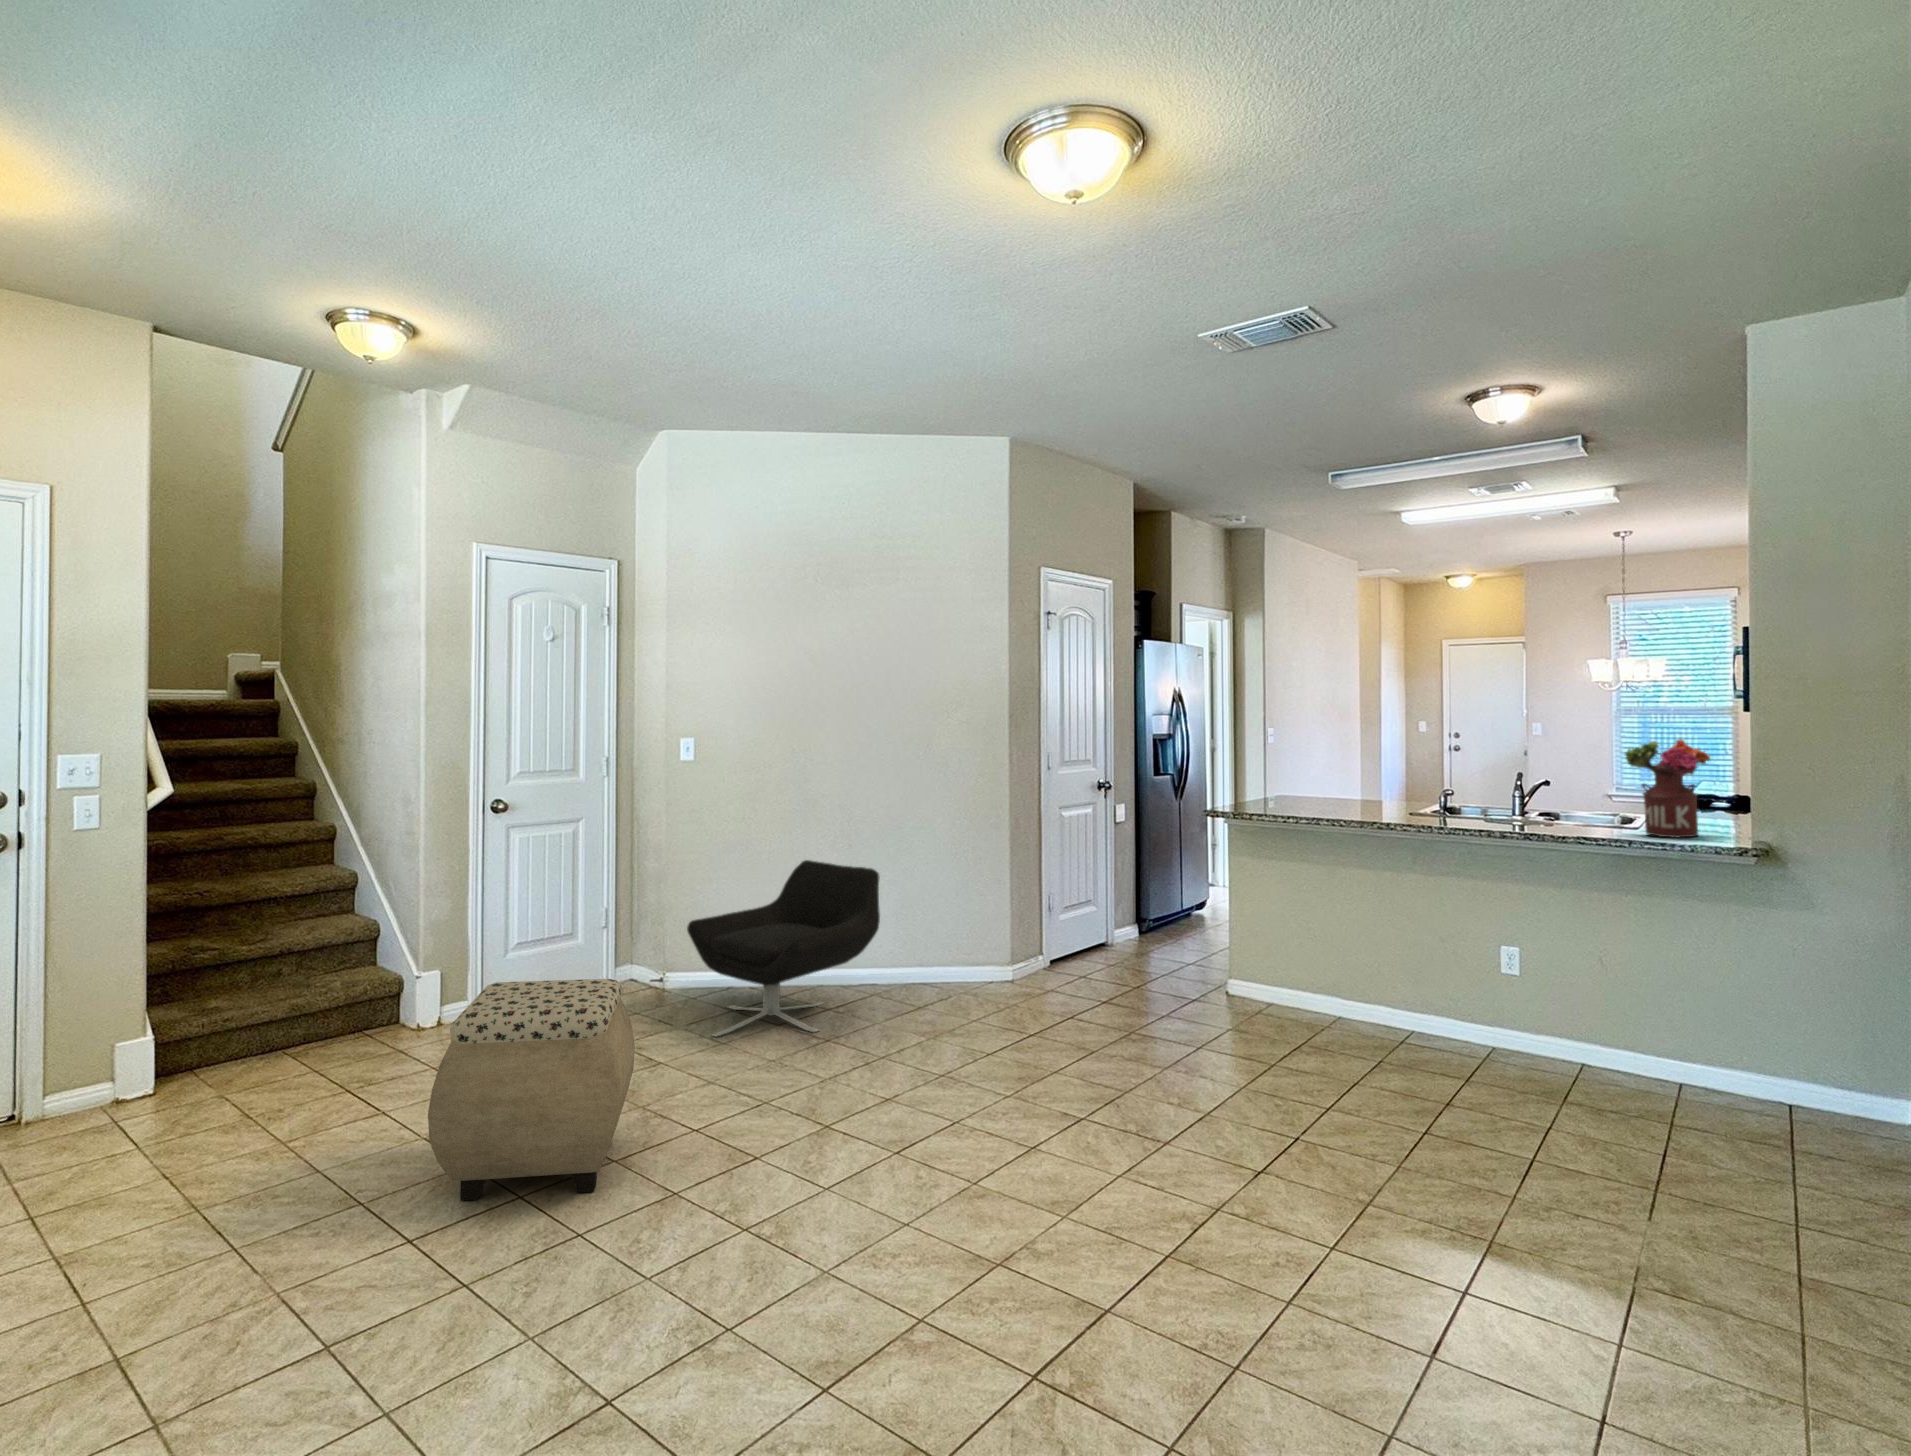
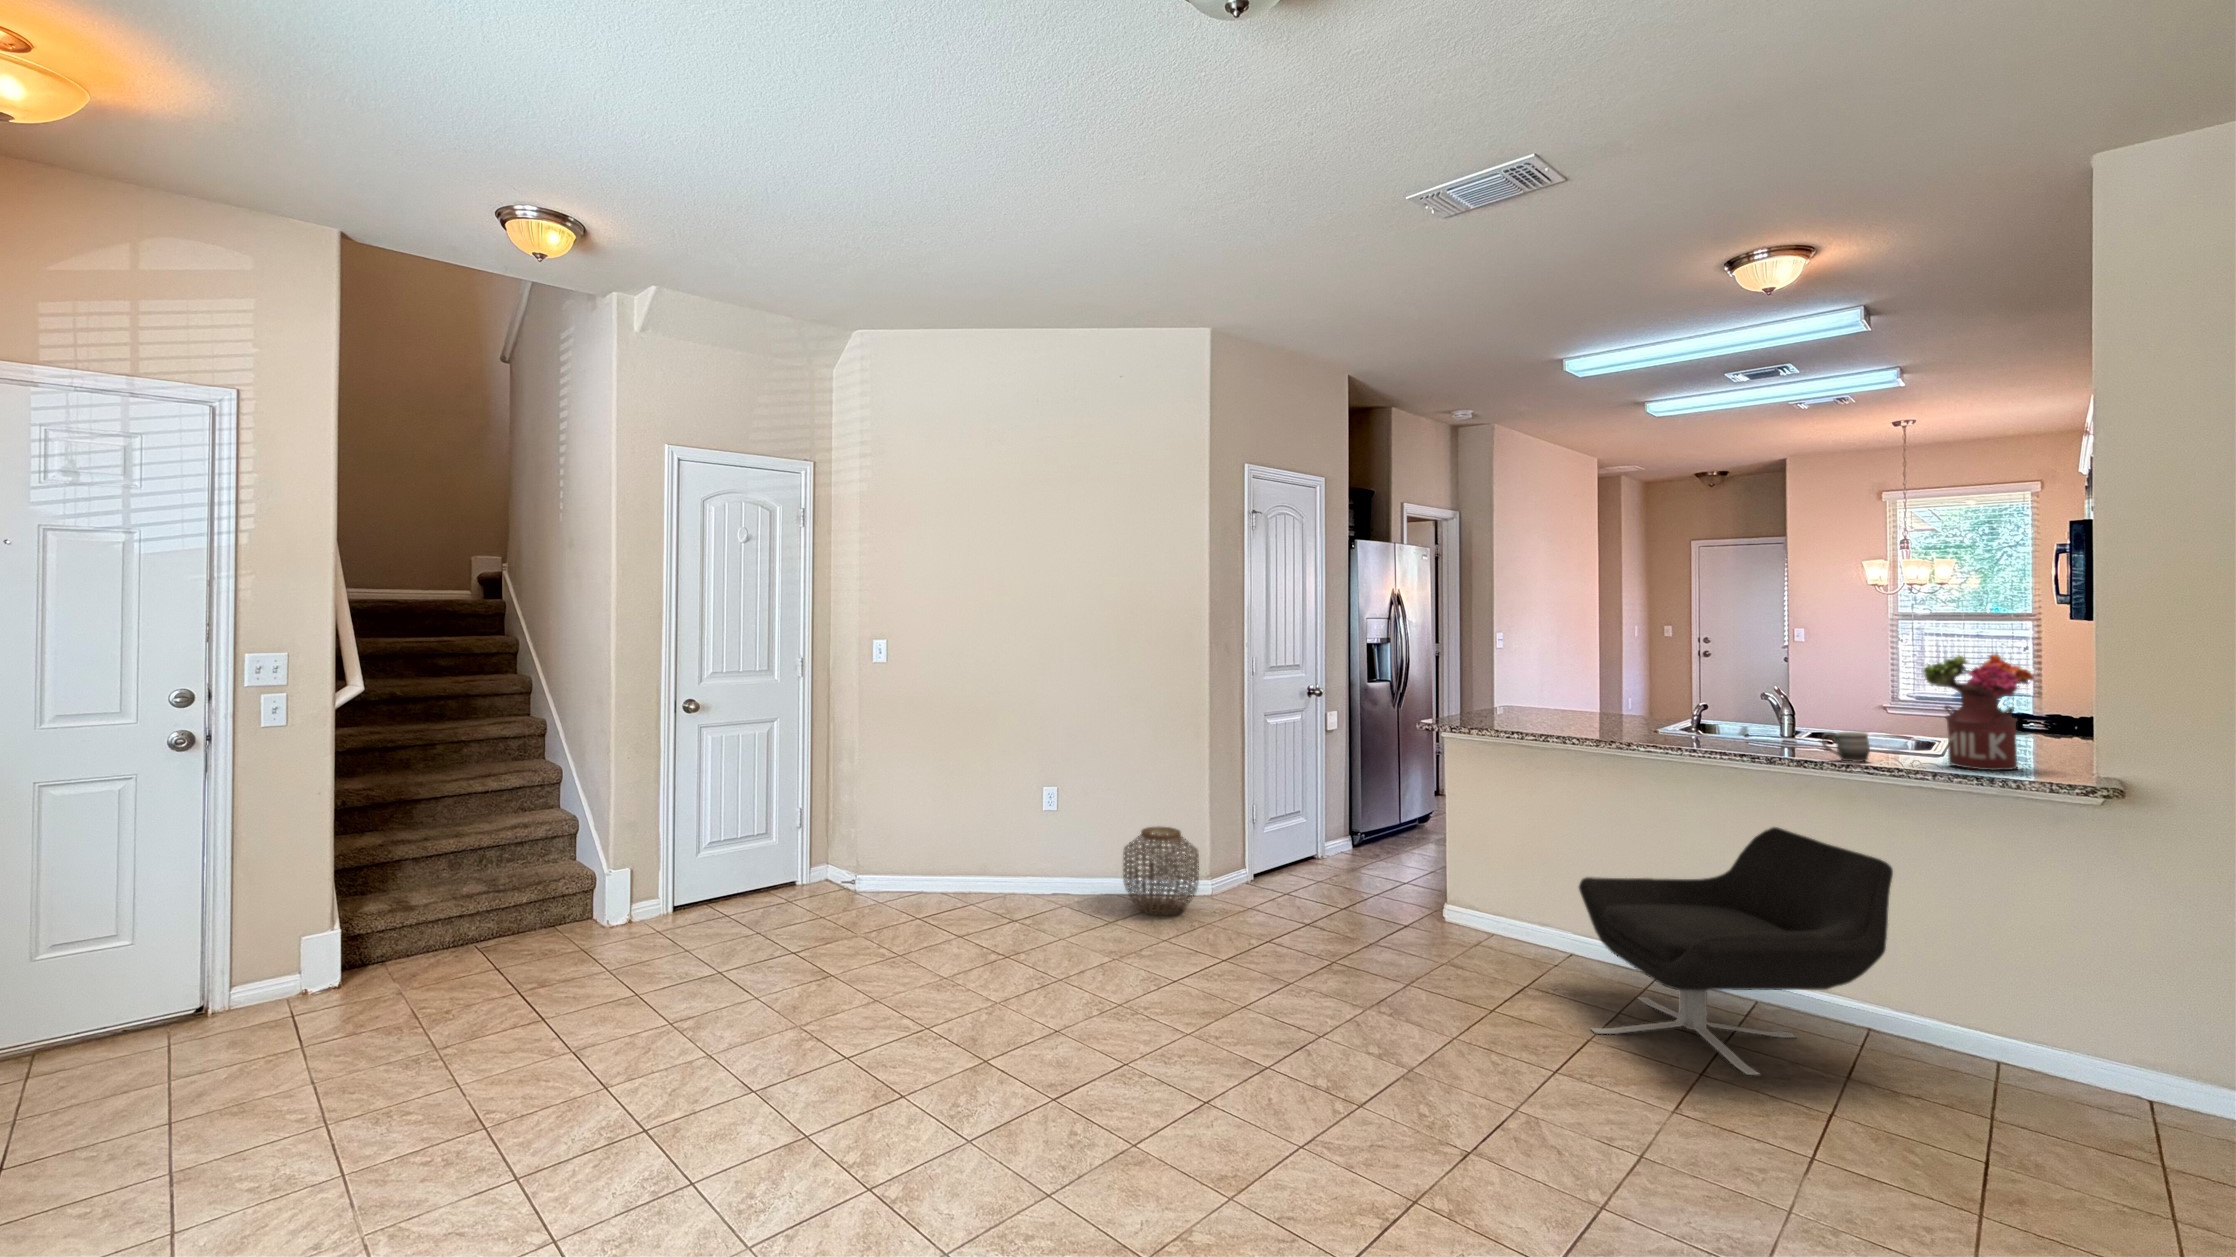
mug: none [1546,809,1584,834] -> present [1822,732,1870,762]
lounge chair: present [687,860,880,1036] -> present [1579,827,1893,1075]
woven basket: none [927,915,999,999] -> present [1123,827,1199,916]
ottoman: present [428,979,635,1201] -> none [547,895,786,1130]

